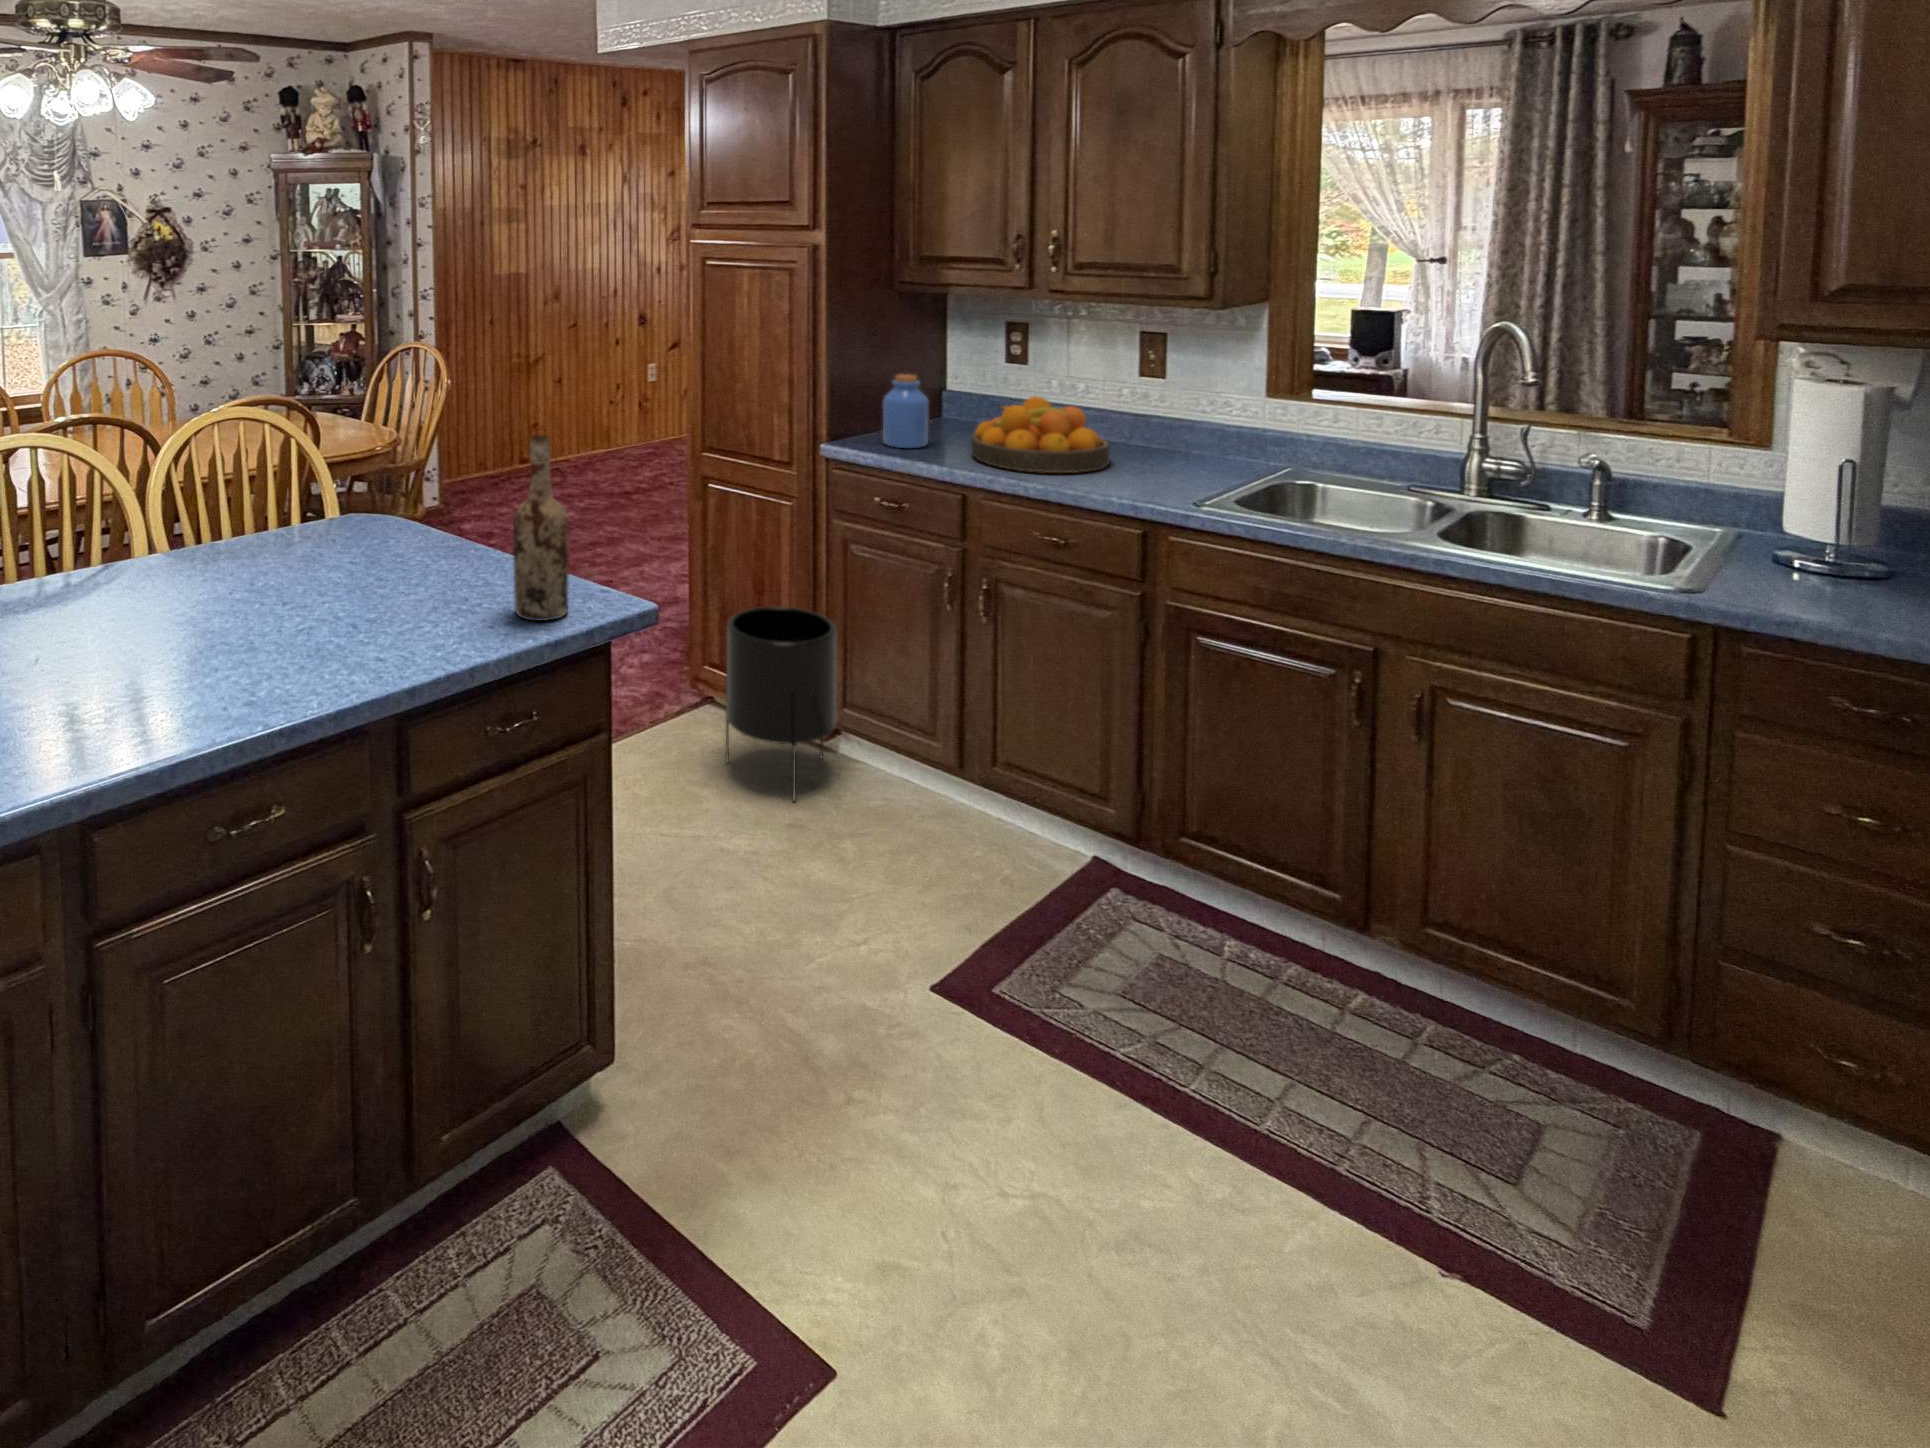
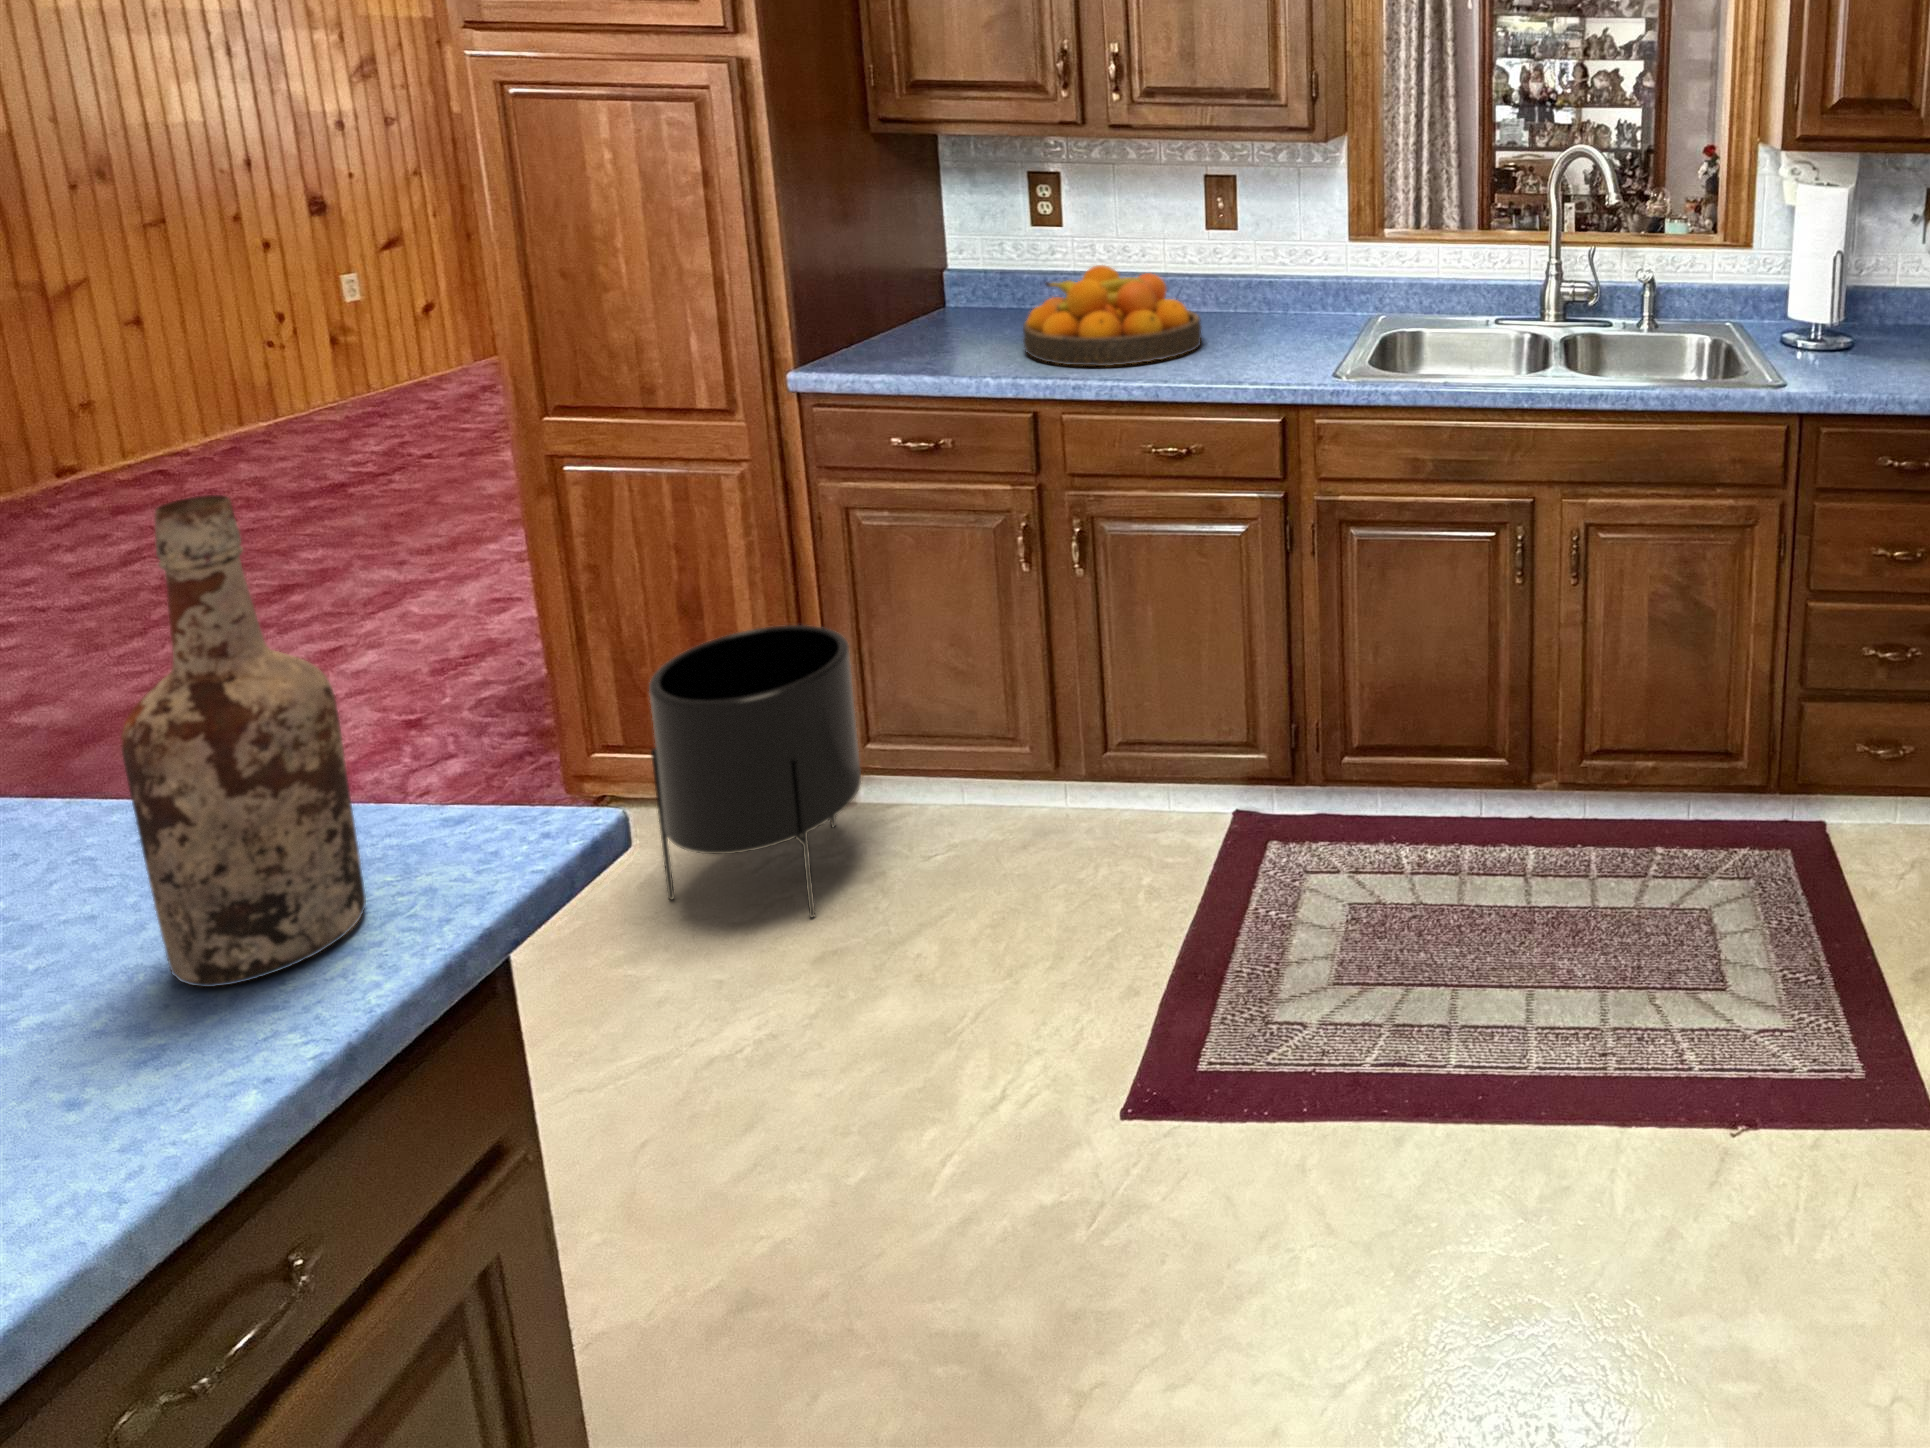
jar: present [883,374,928,448] -> none [879,252,954,359]

